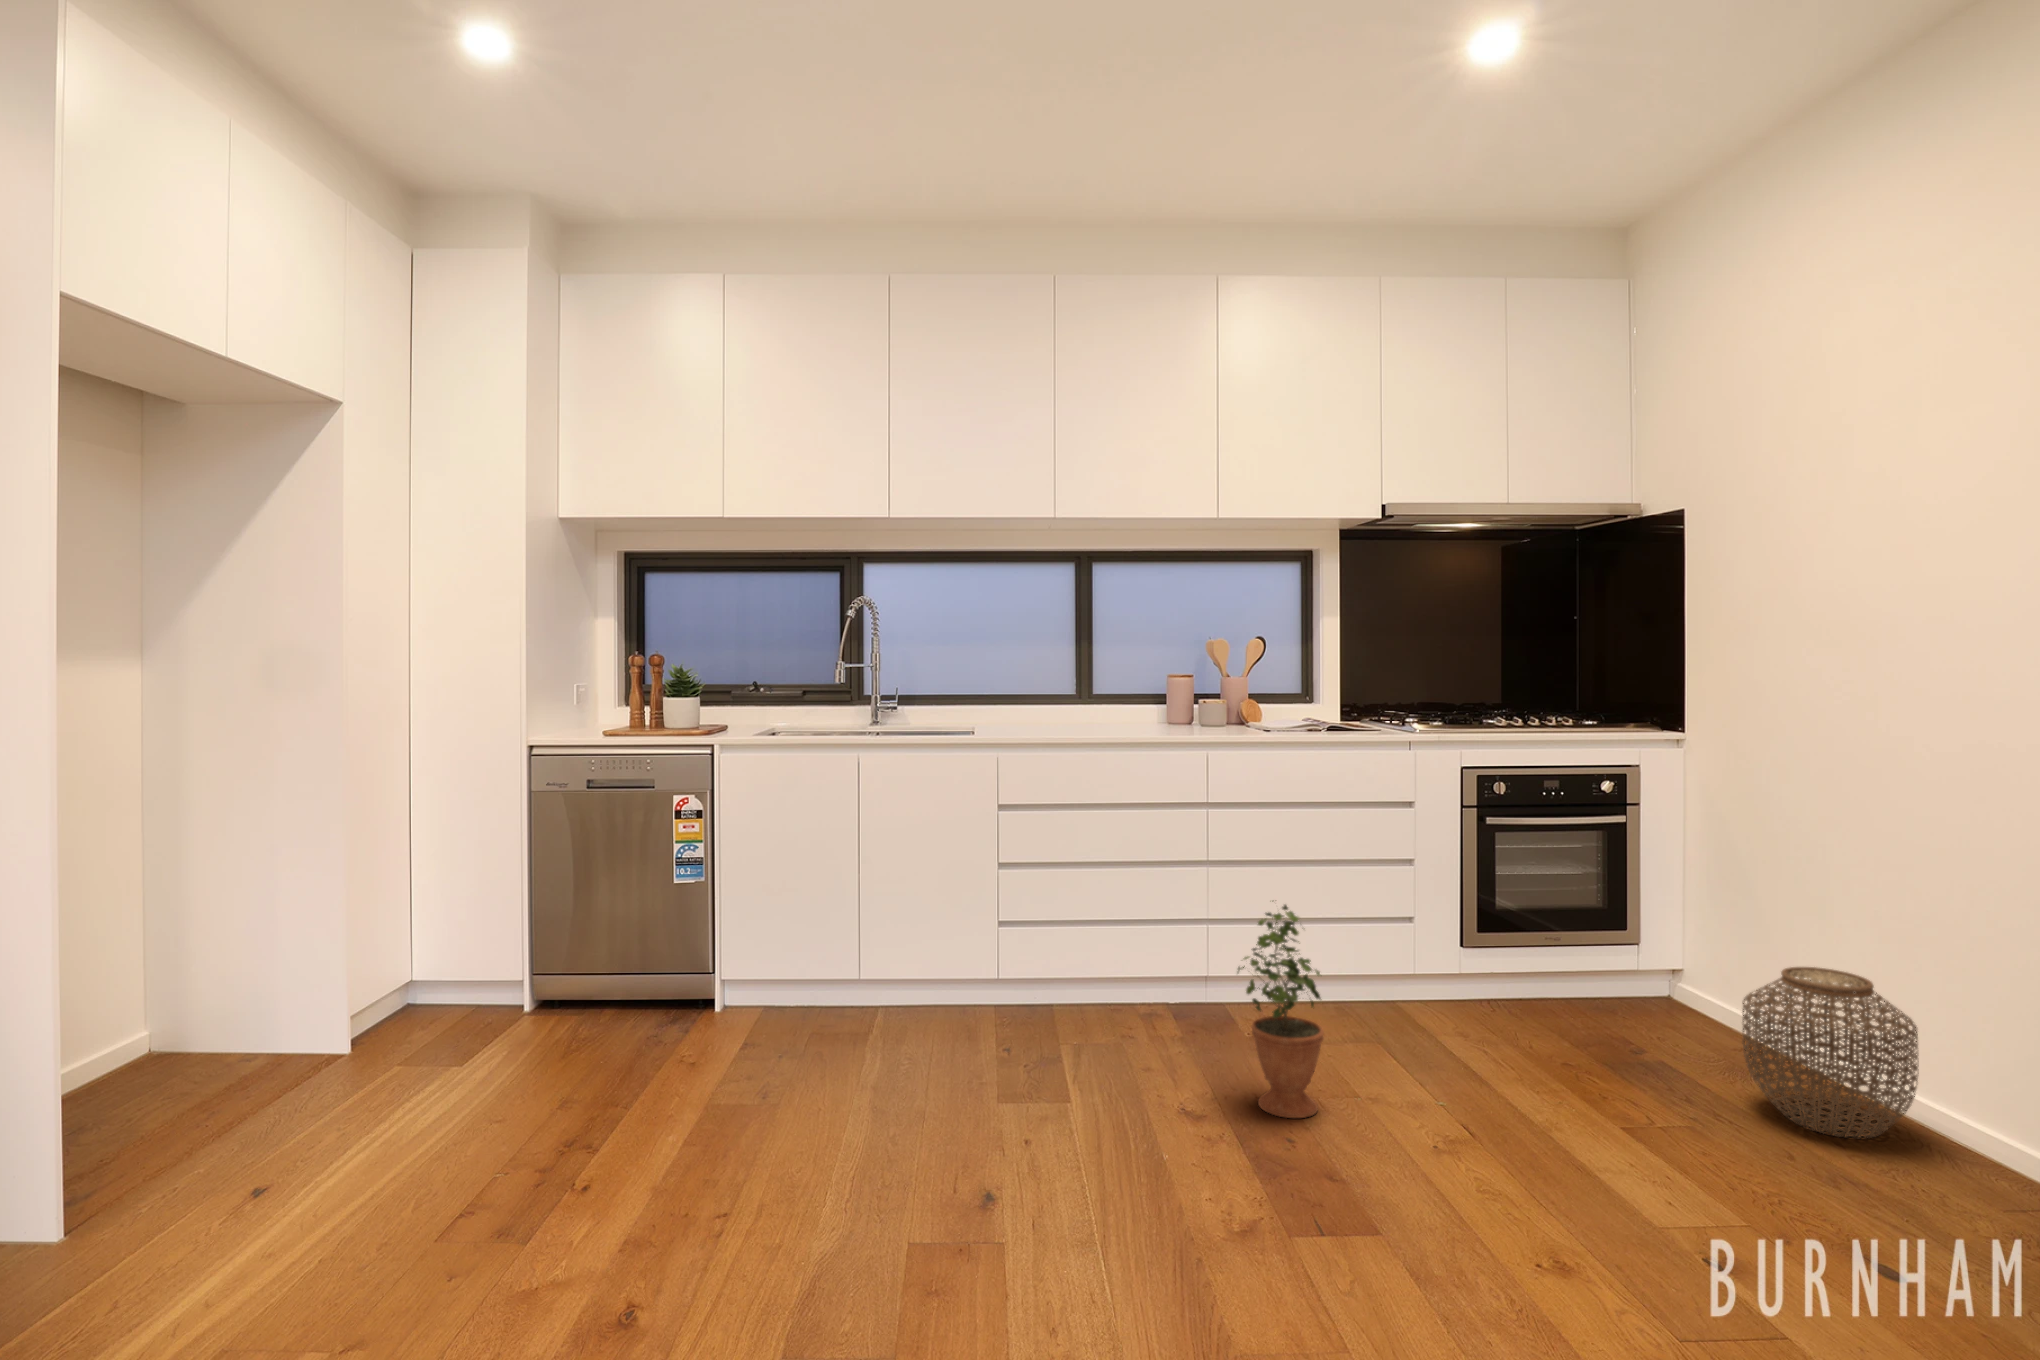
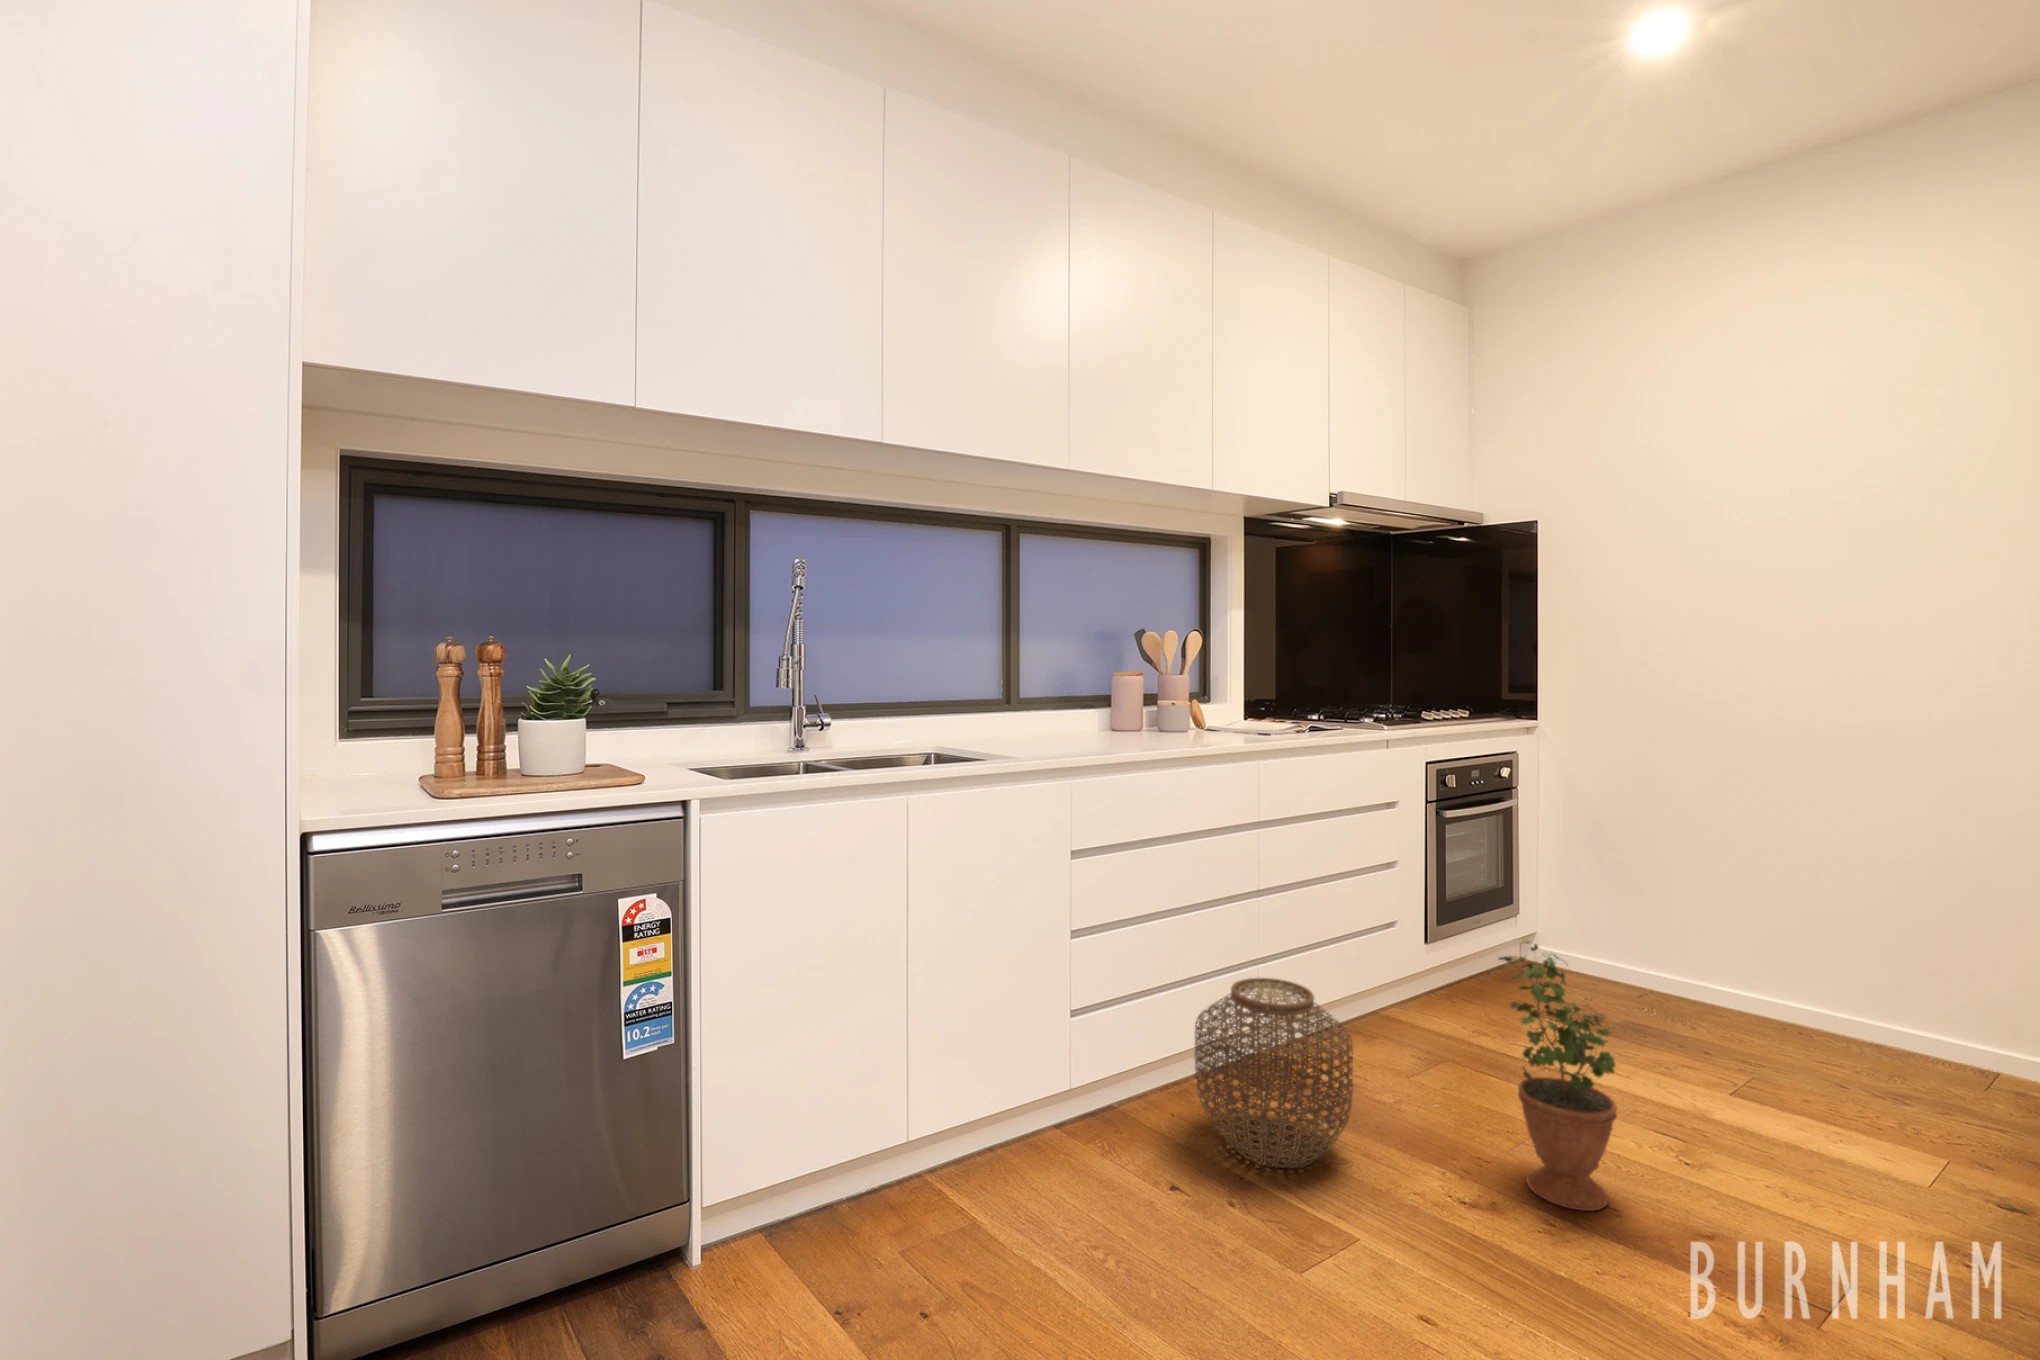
woven basket: present [1742,967,1919,1138] -> present [1195,978,1353,1168]

